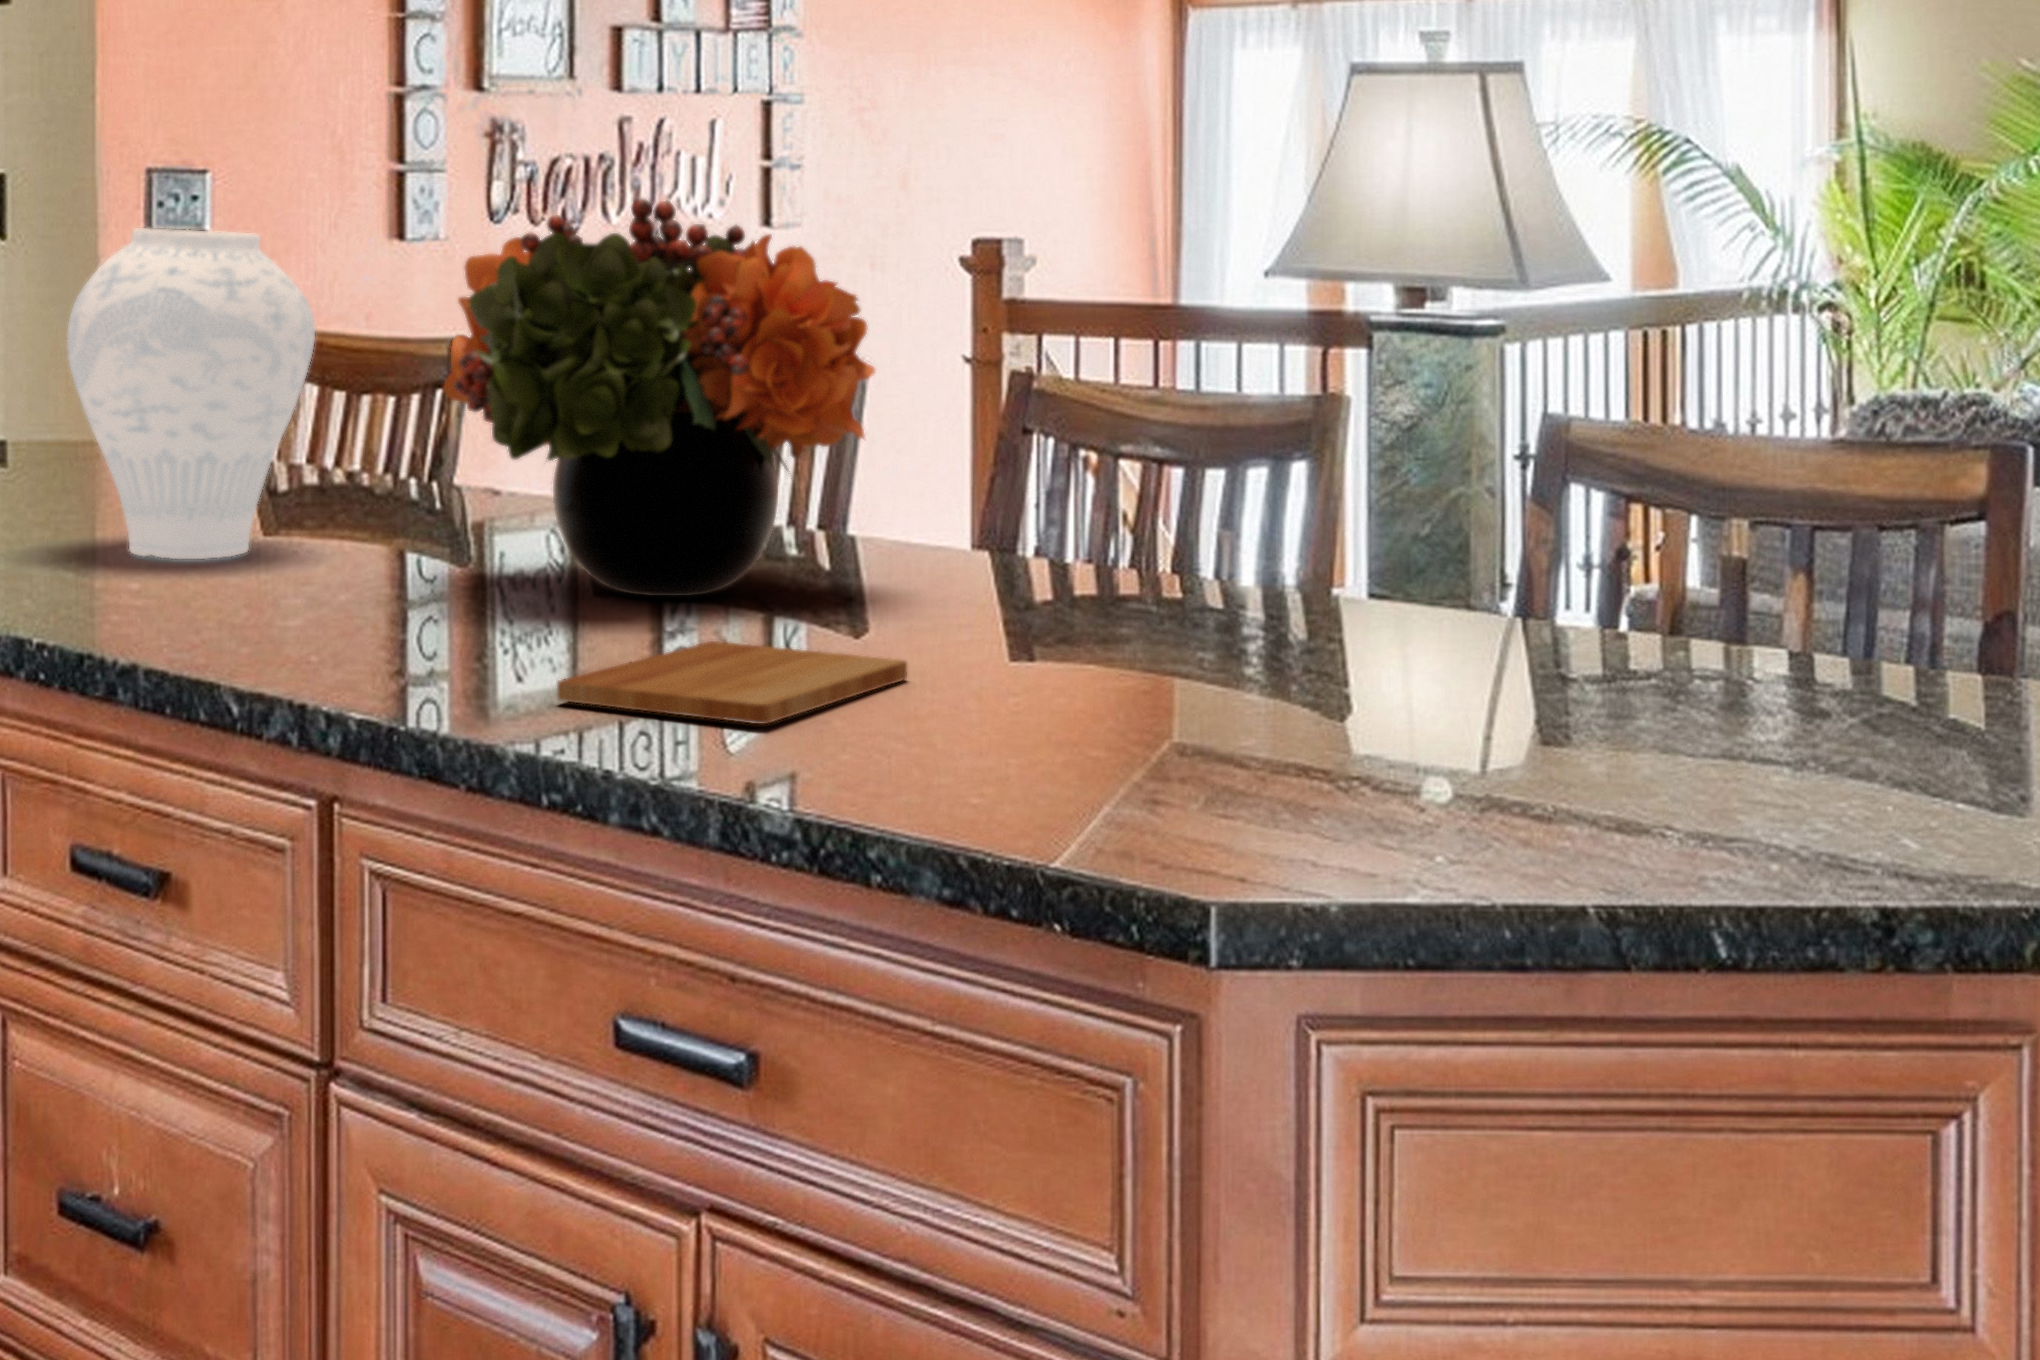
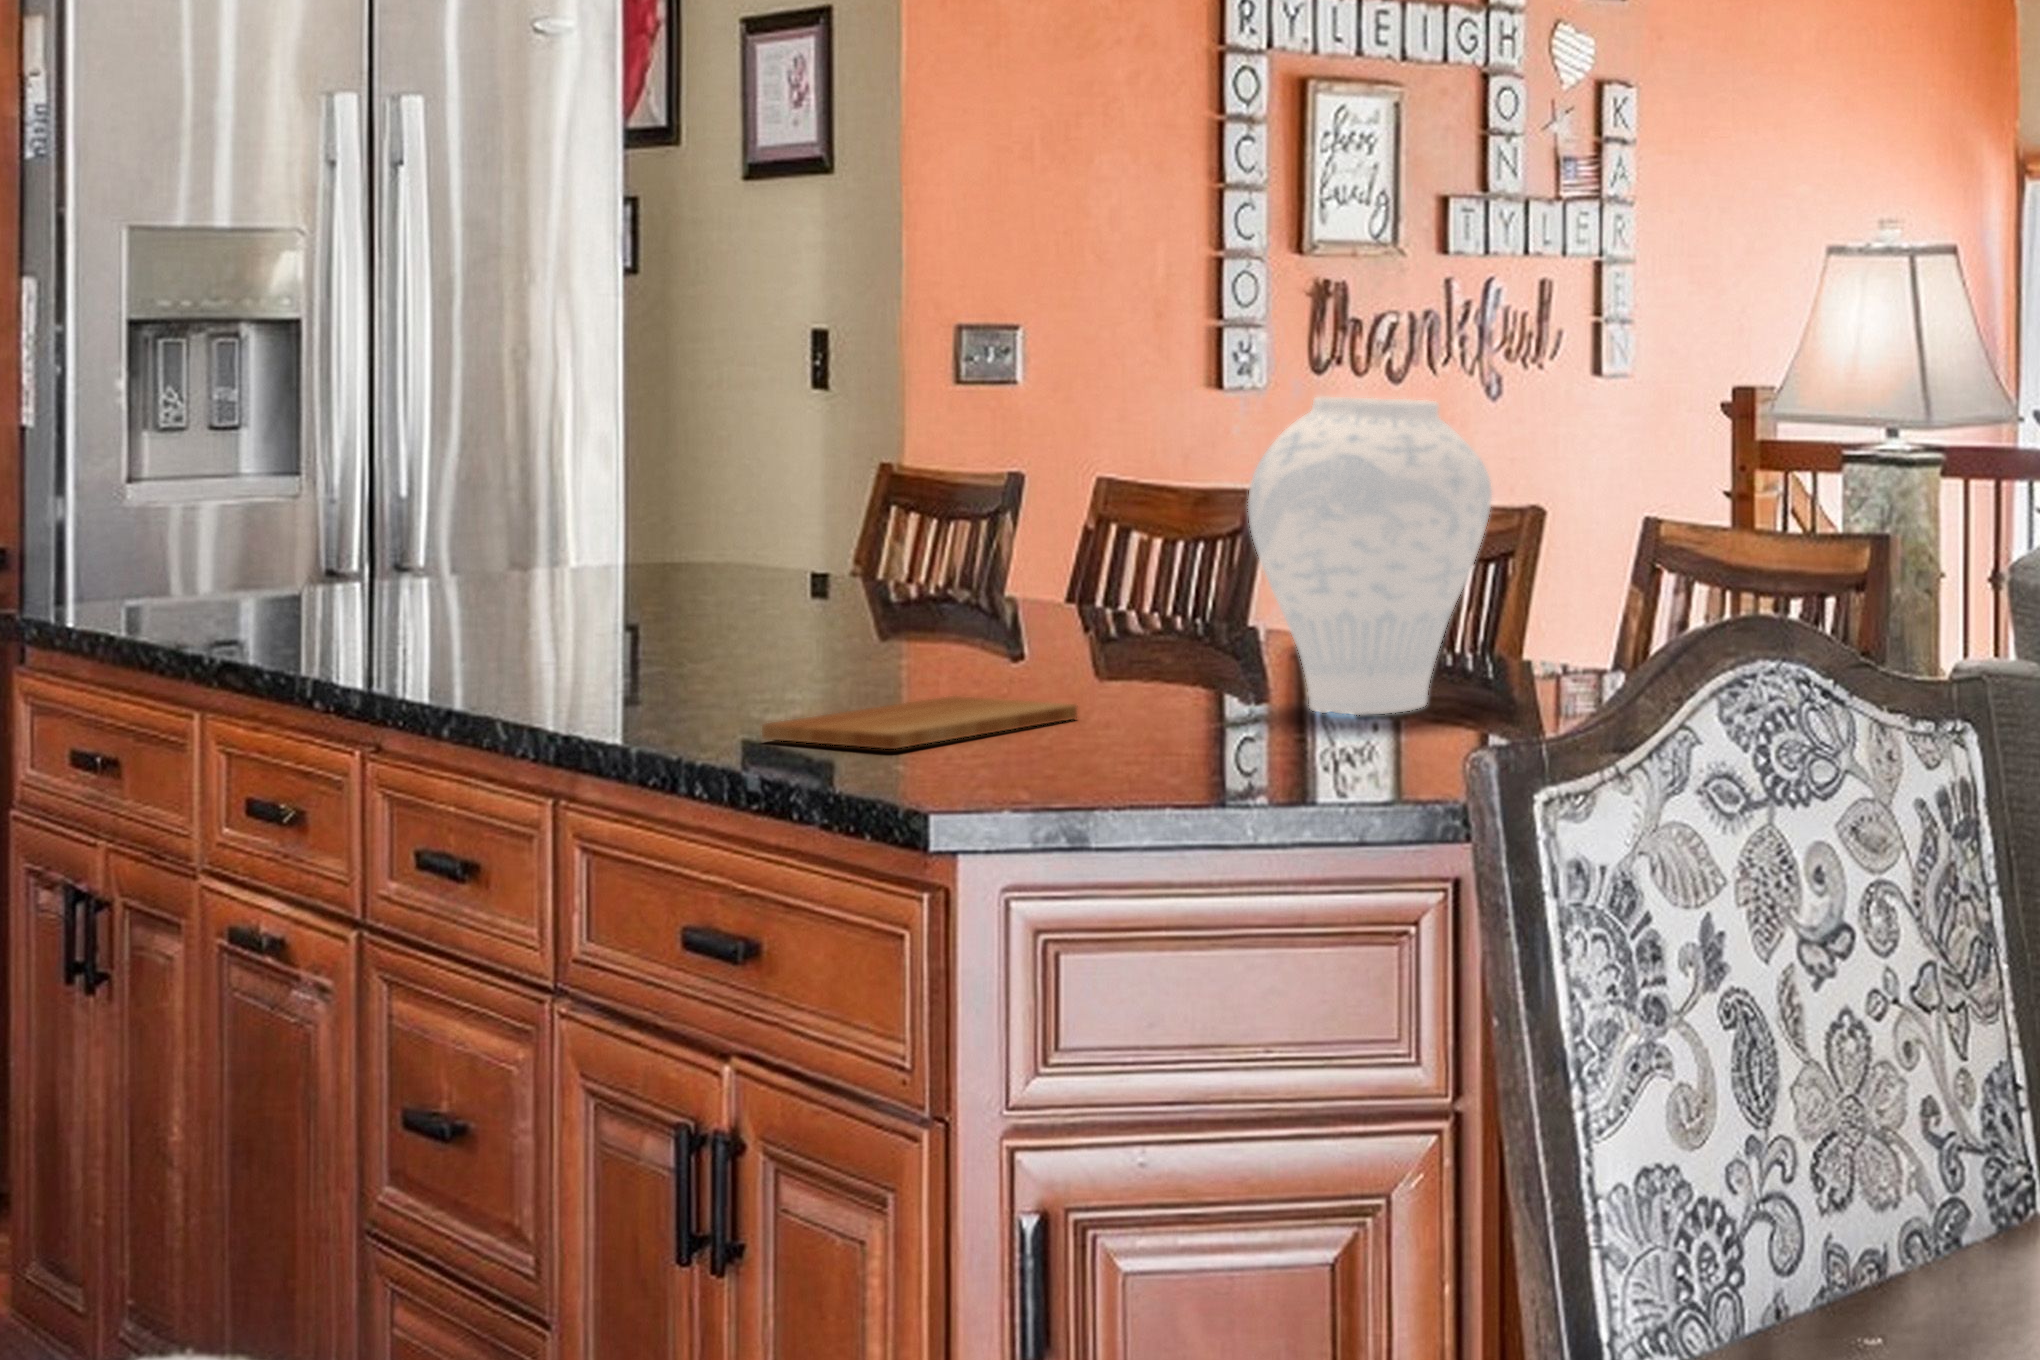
flower arrangement: present [444,199,875,596] -> none [813,354,1187,669]
vase: present [67,228,315,559] -> present [1248,397,1492,715]

